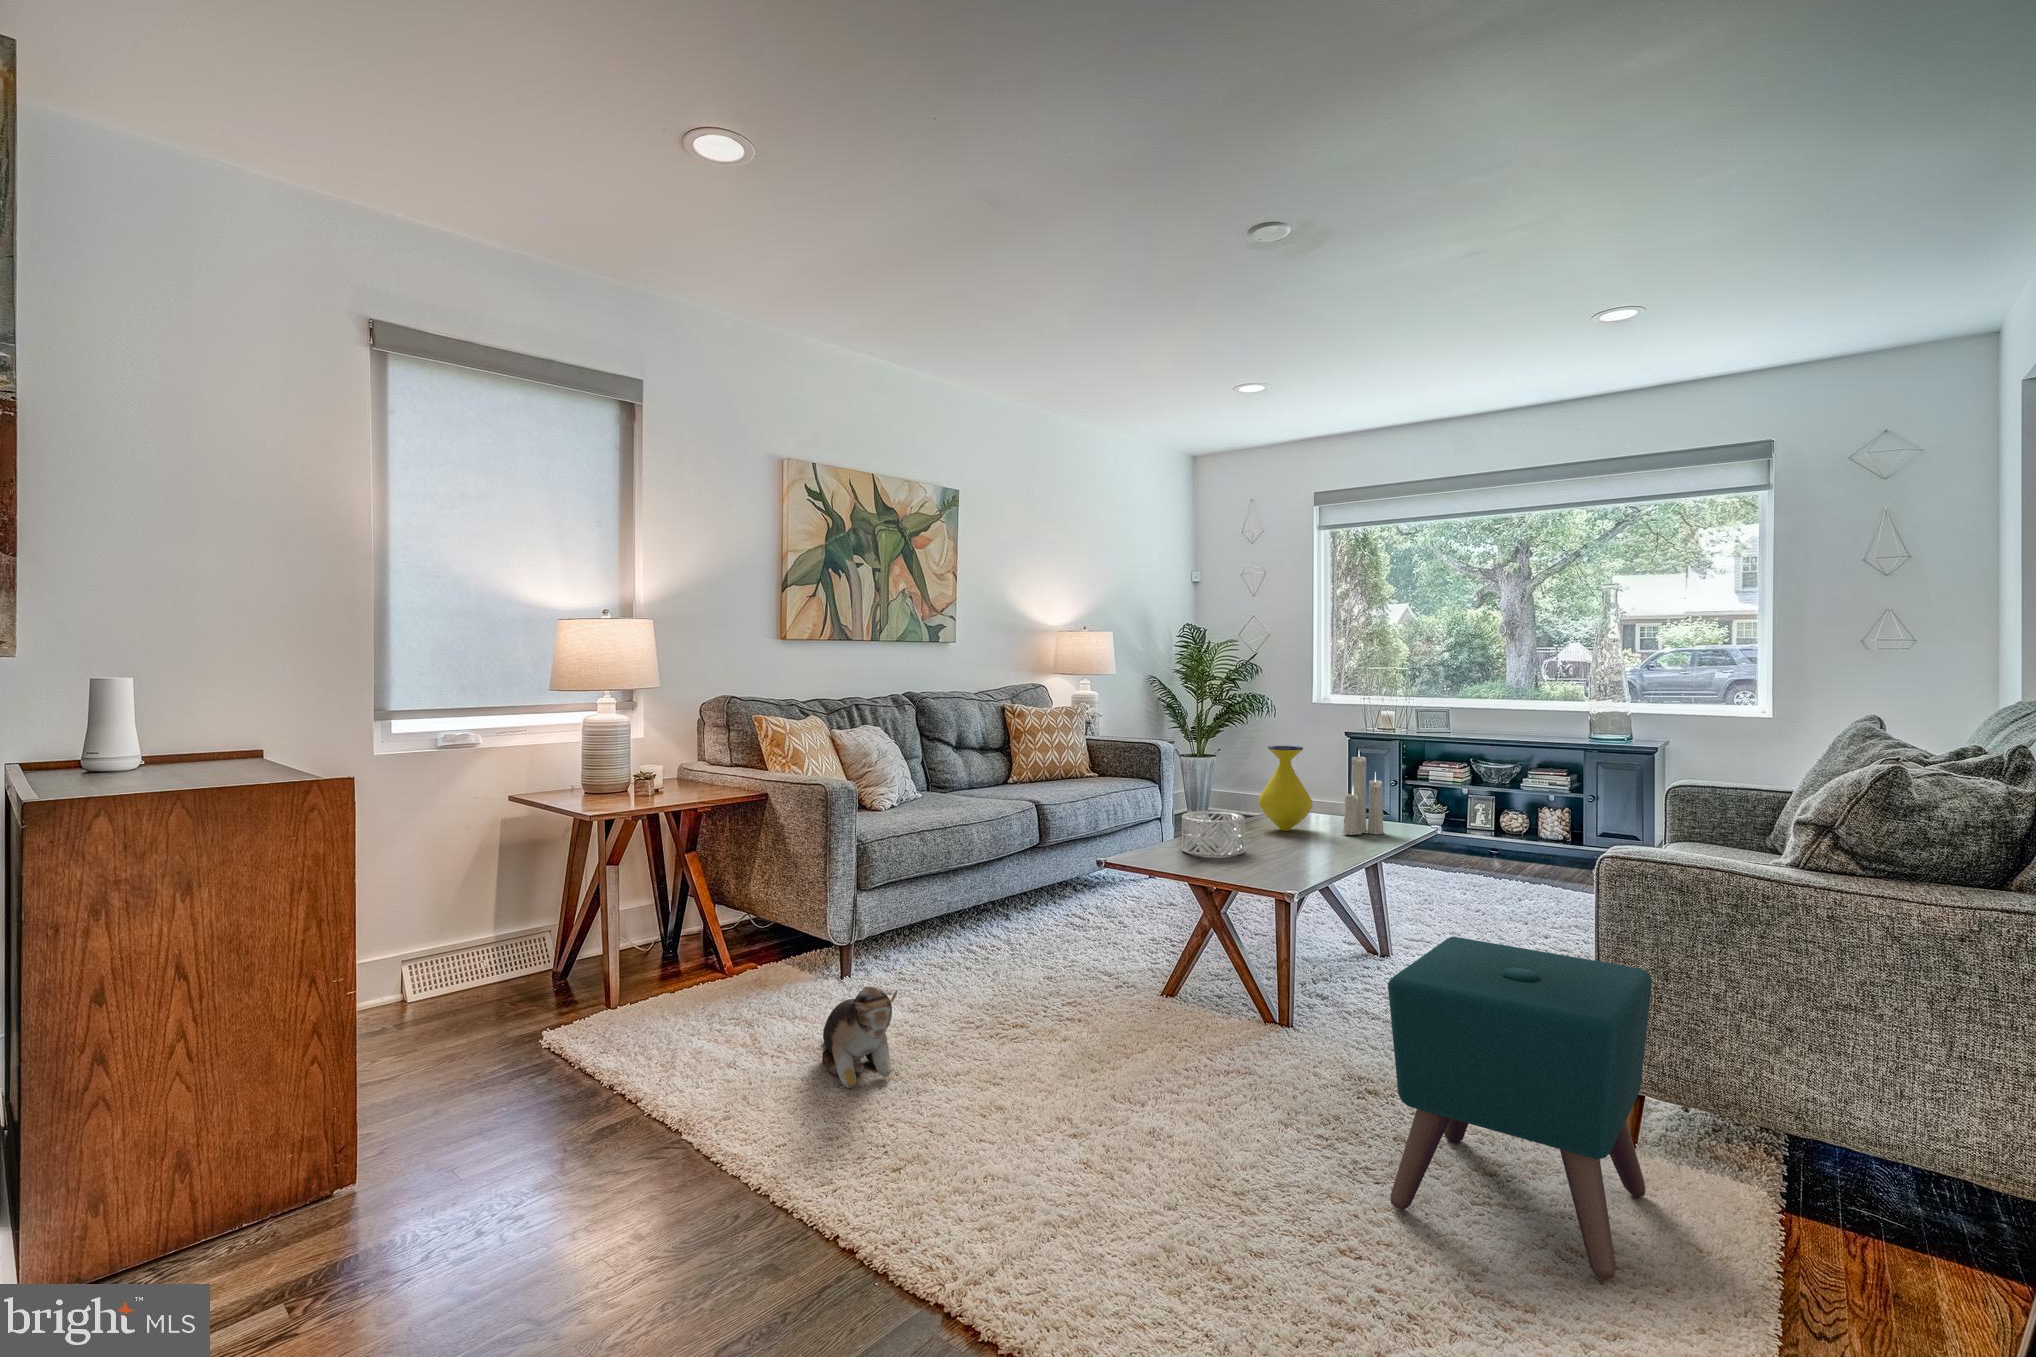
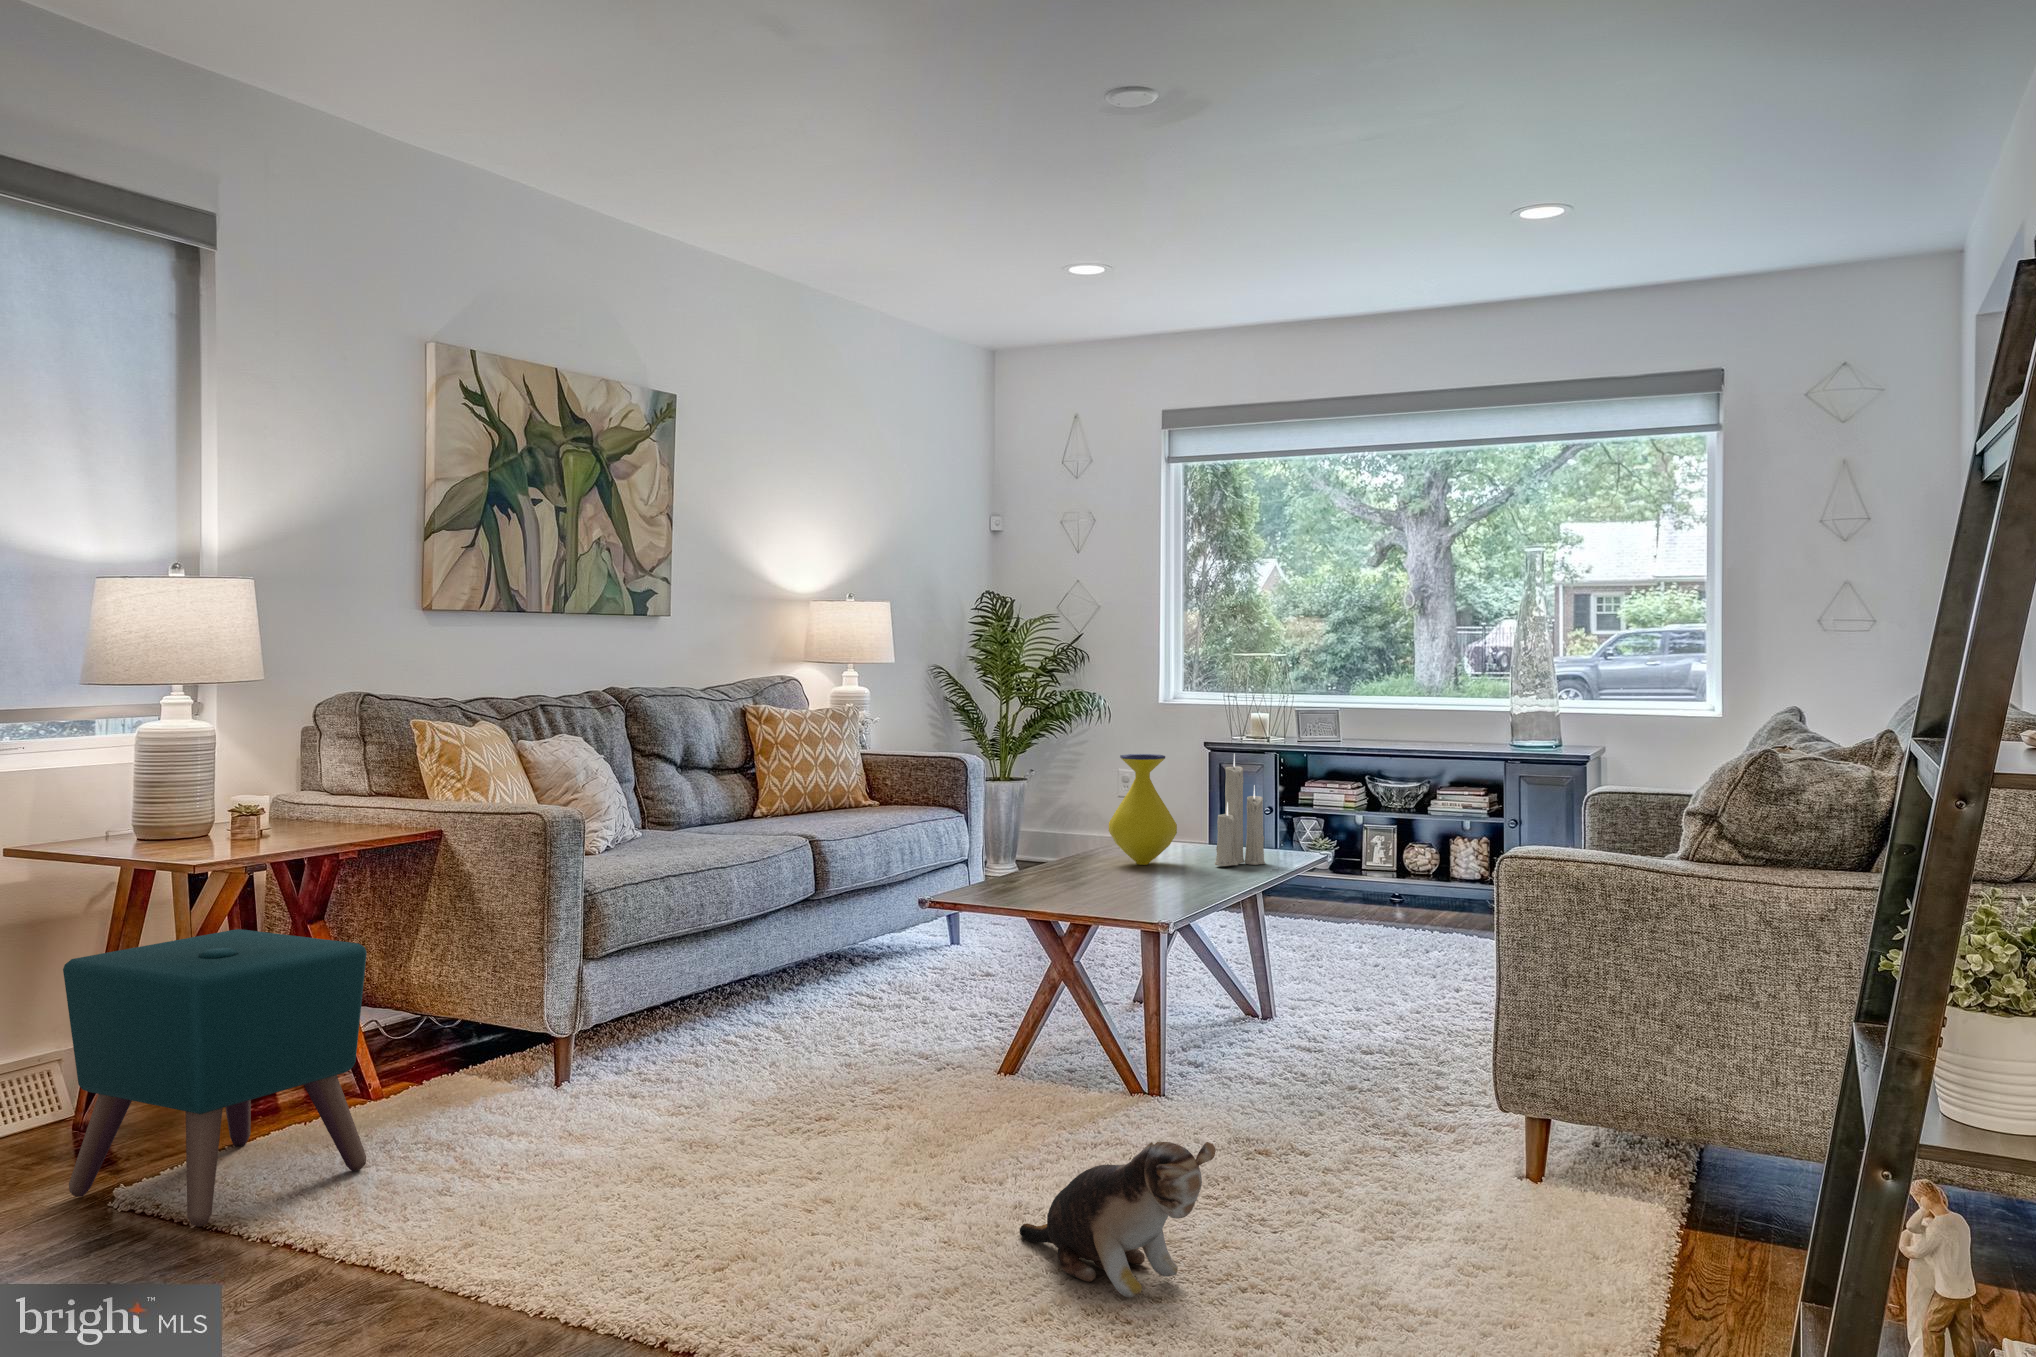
decorative bowl: present [1182,811,1245,857] -> none [1018,839,1097,896]
ottoman: present [1388,937,1652,1281] -> present [63,929,367,1227]
plush toy: present [822,987,898,1088] -> present [1020,1142,1215,1297]

